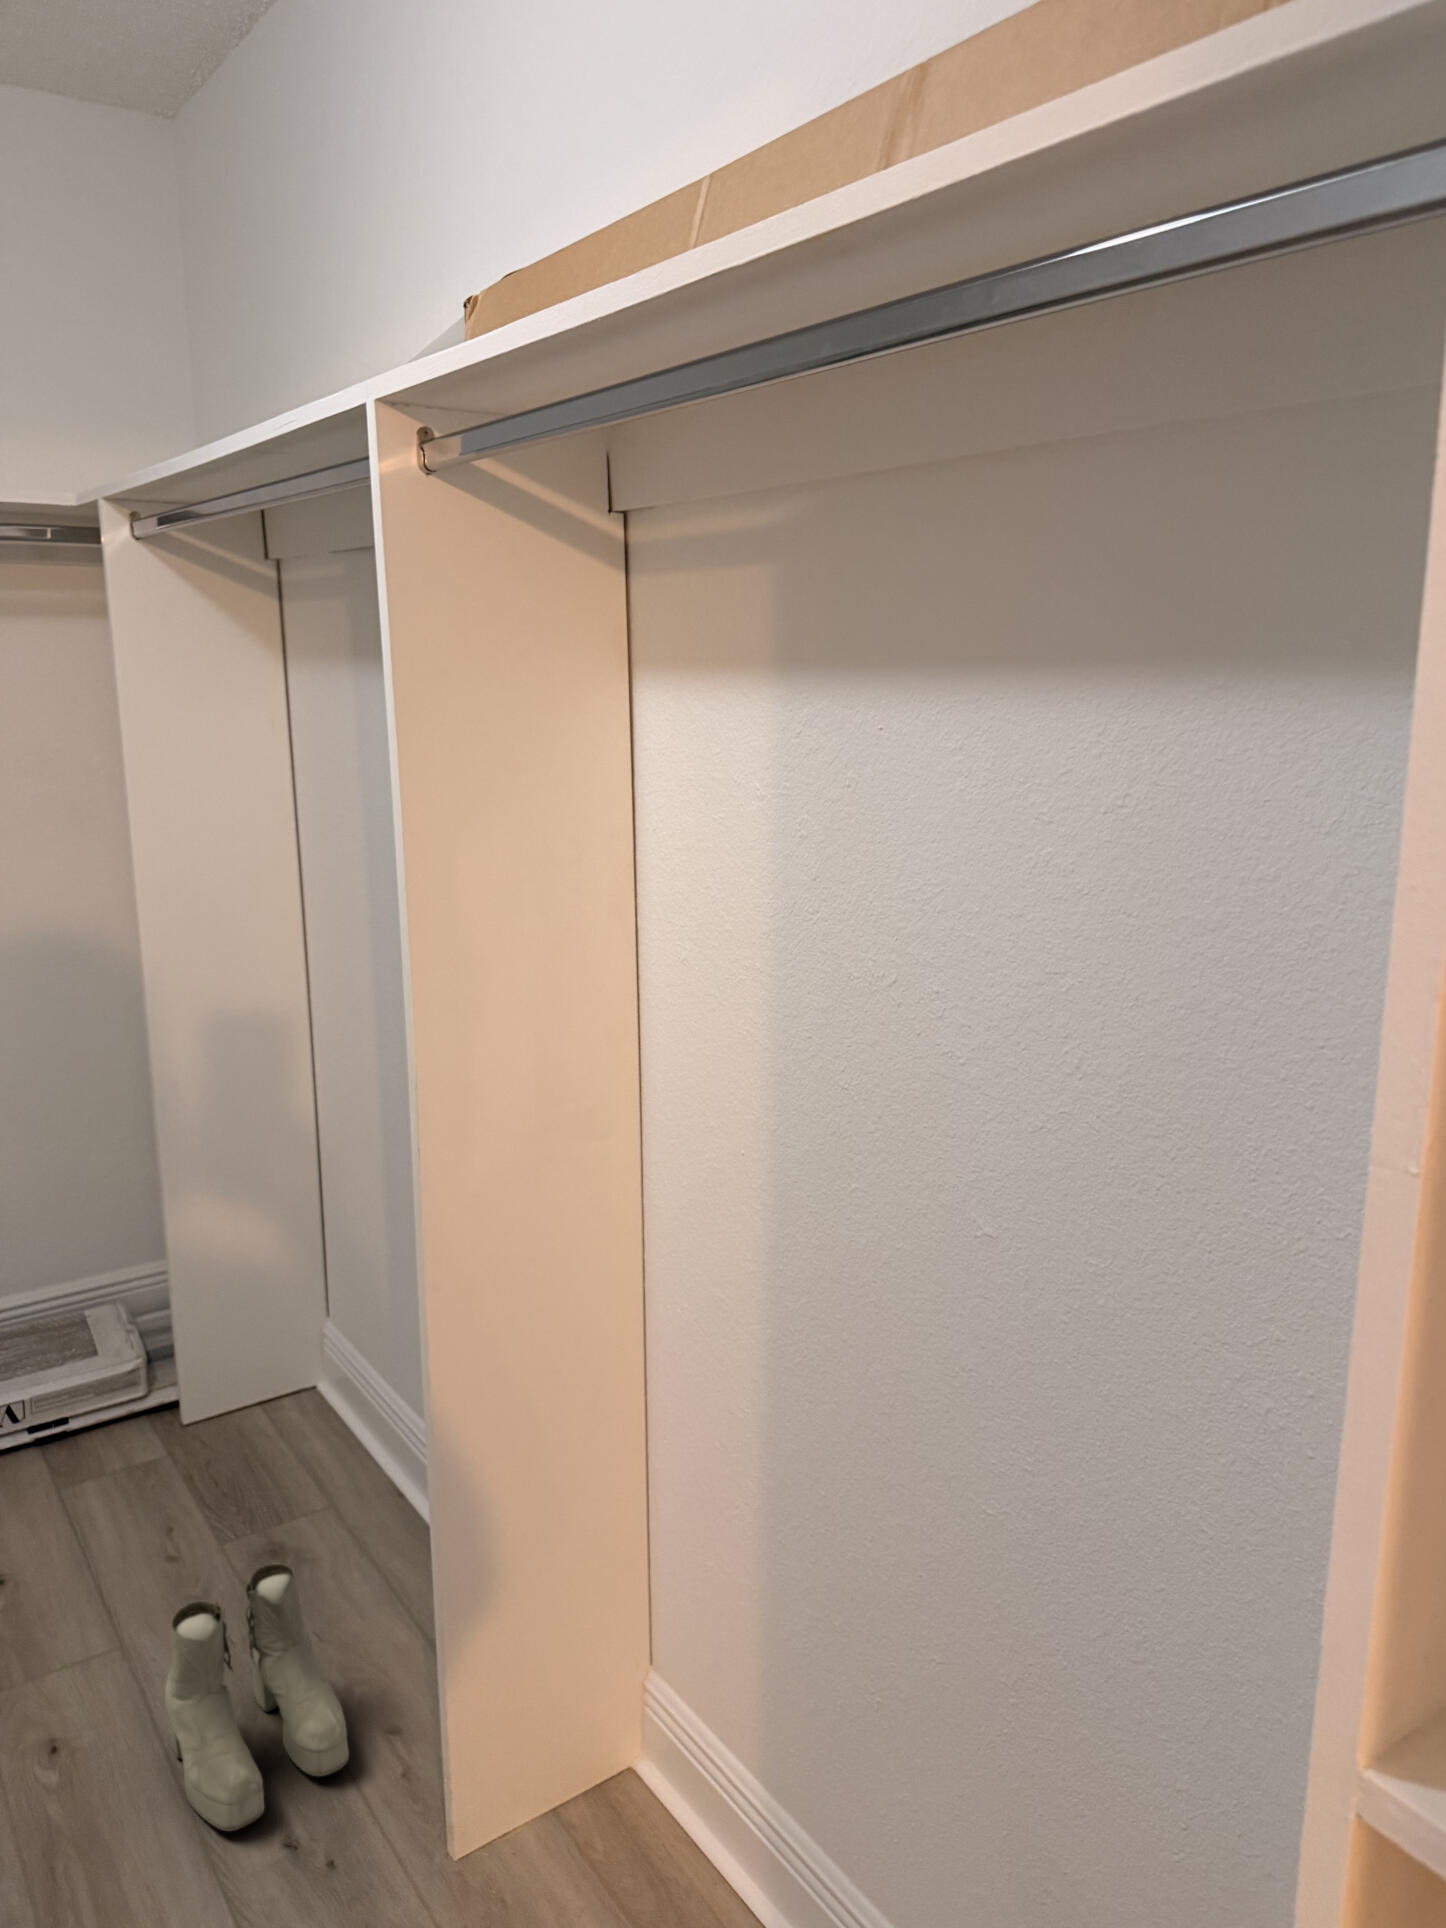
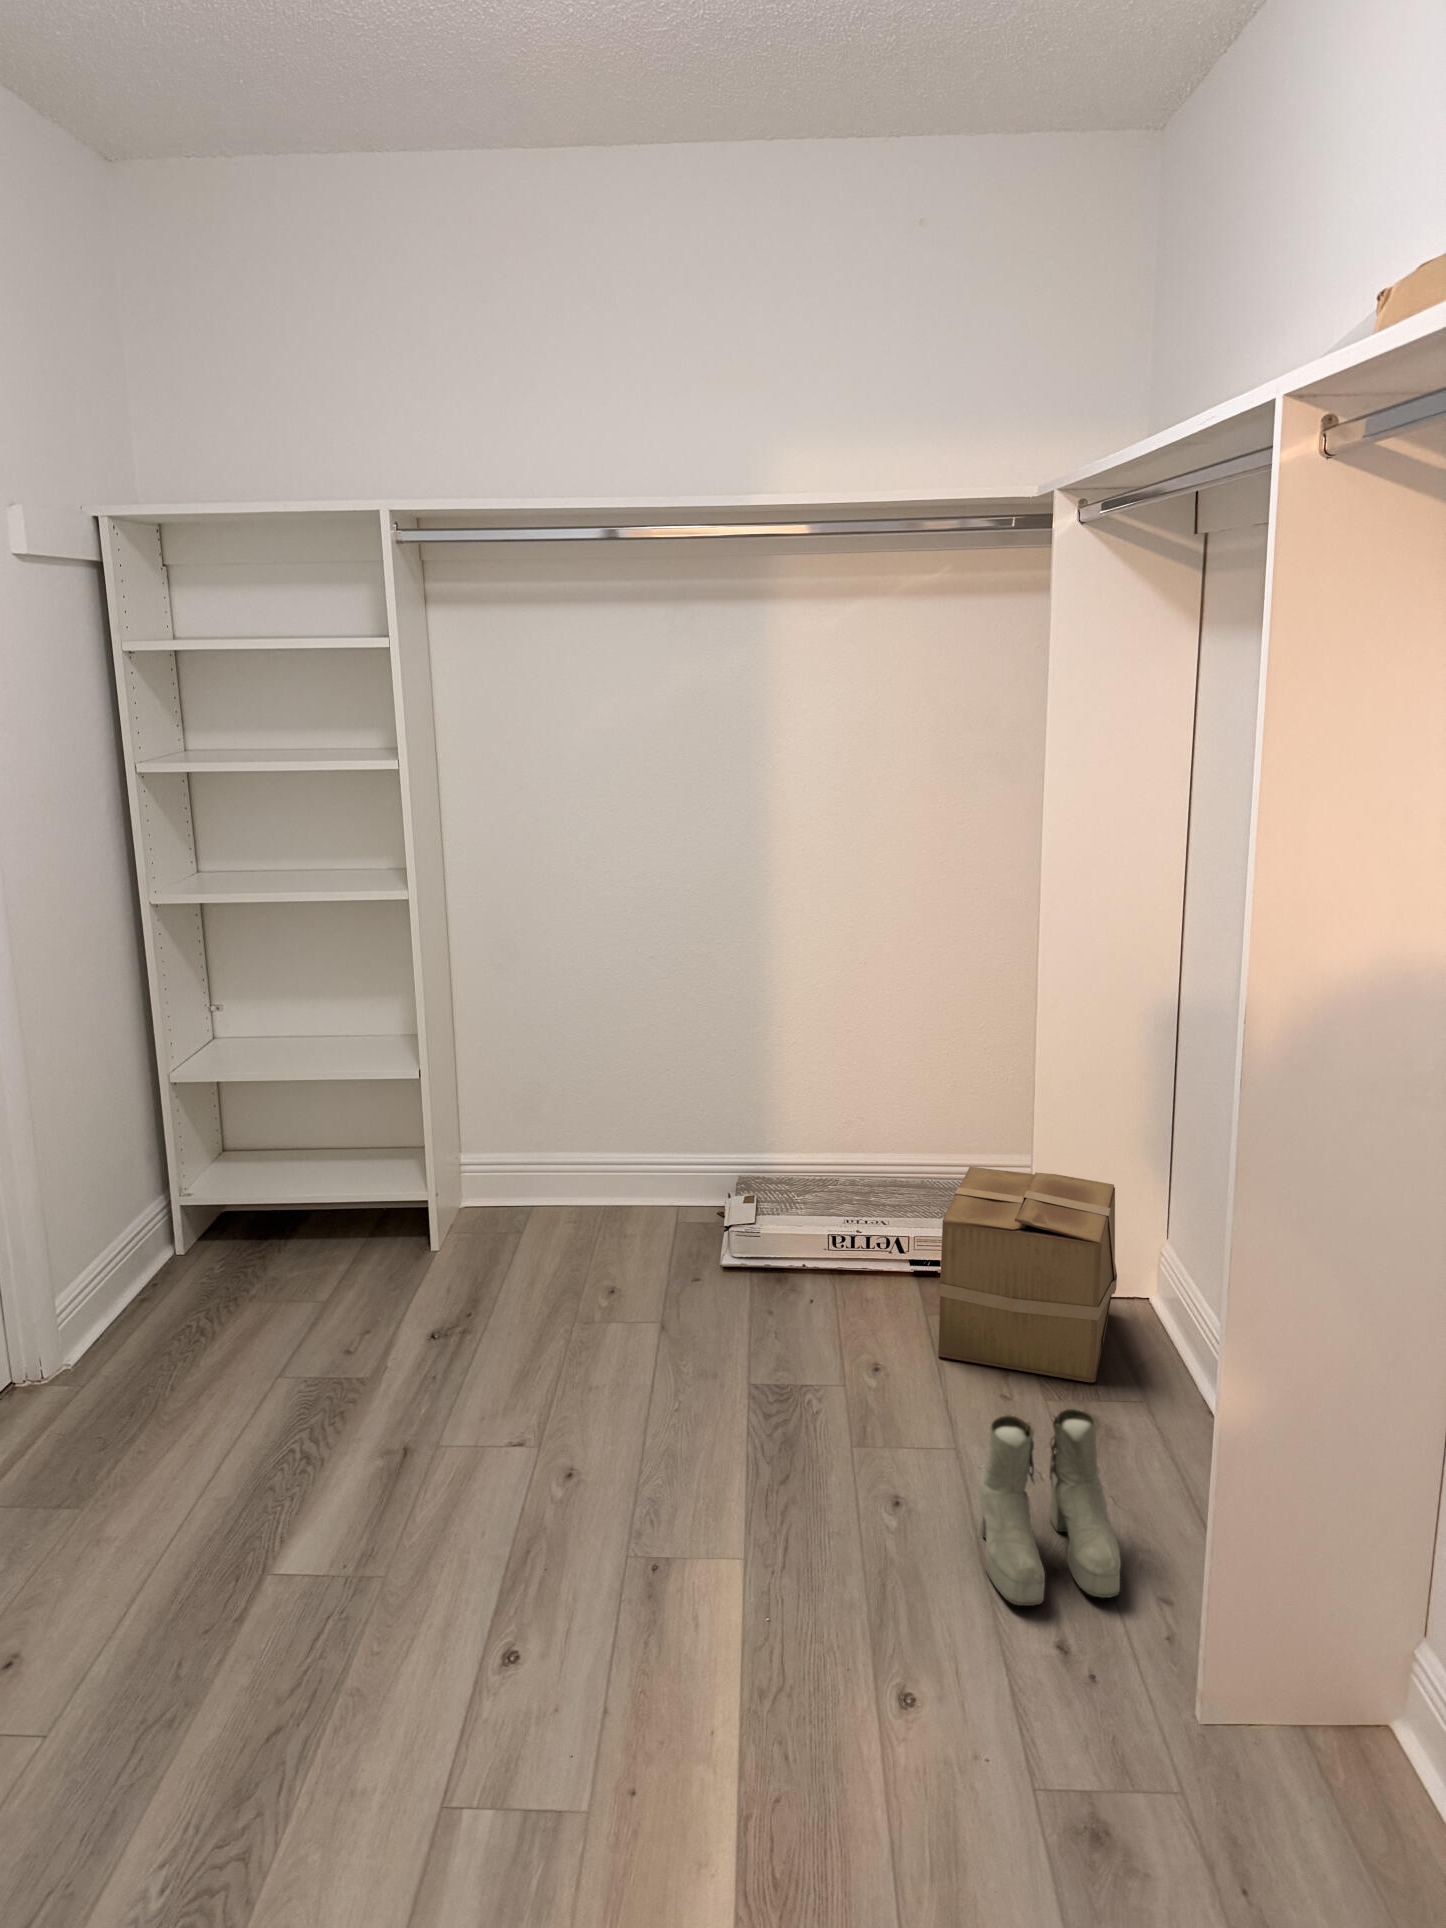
cardboard box: none [69,1278,287,1542] -> present [938,1167,1117,1382]

